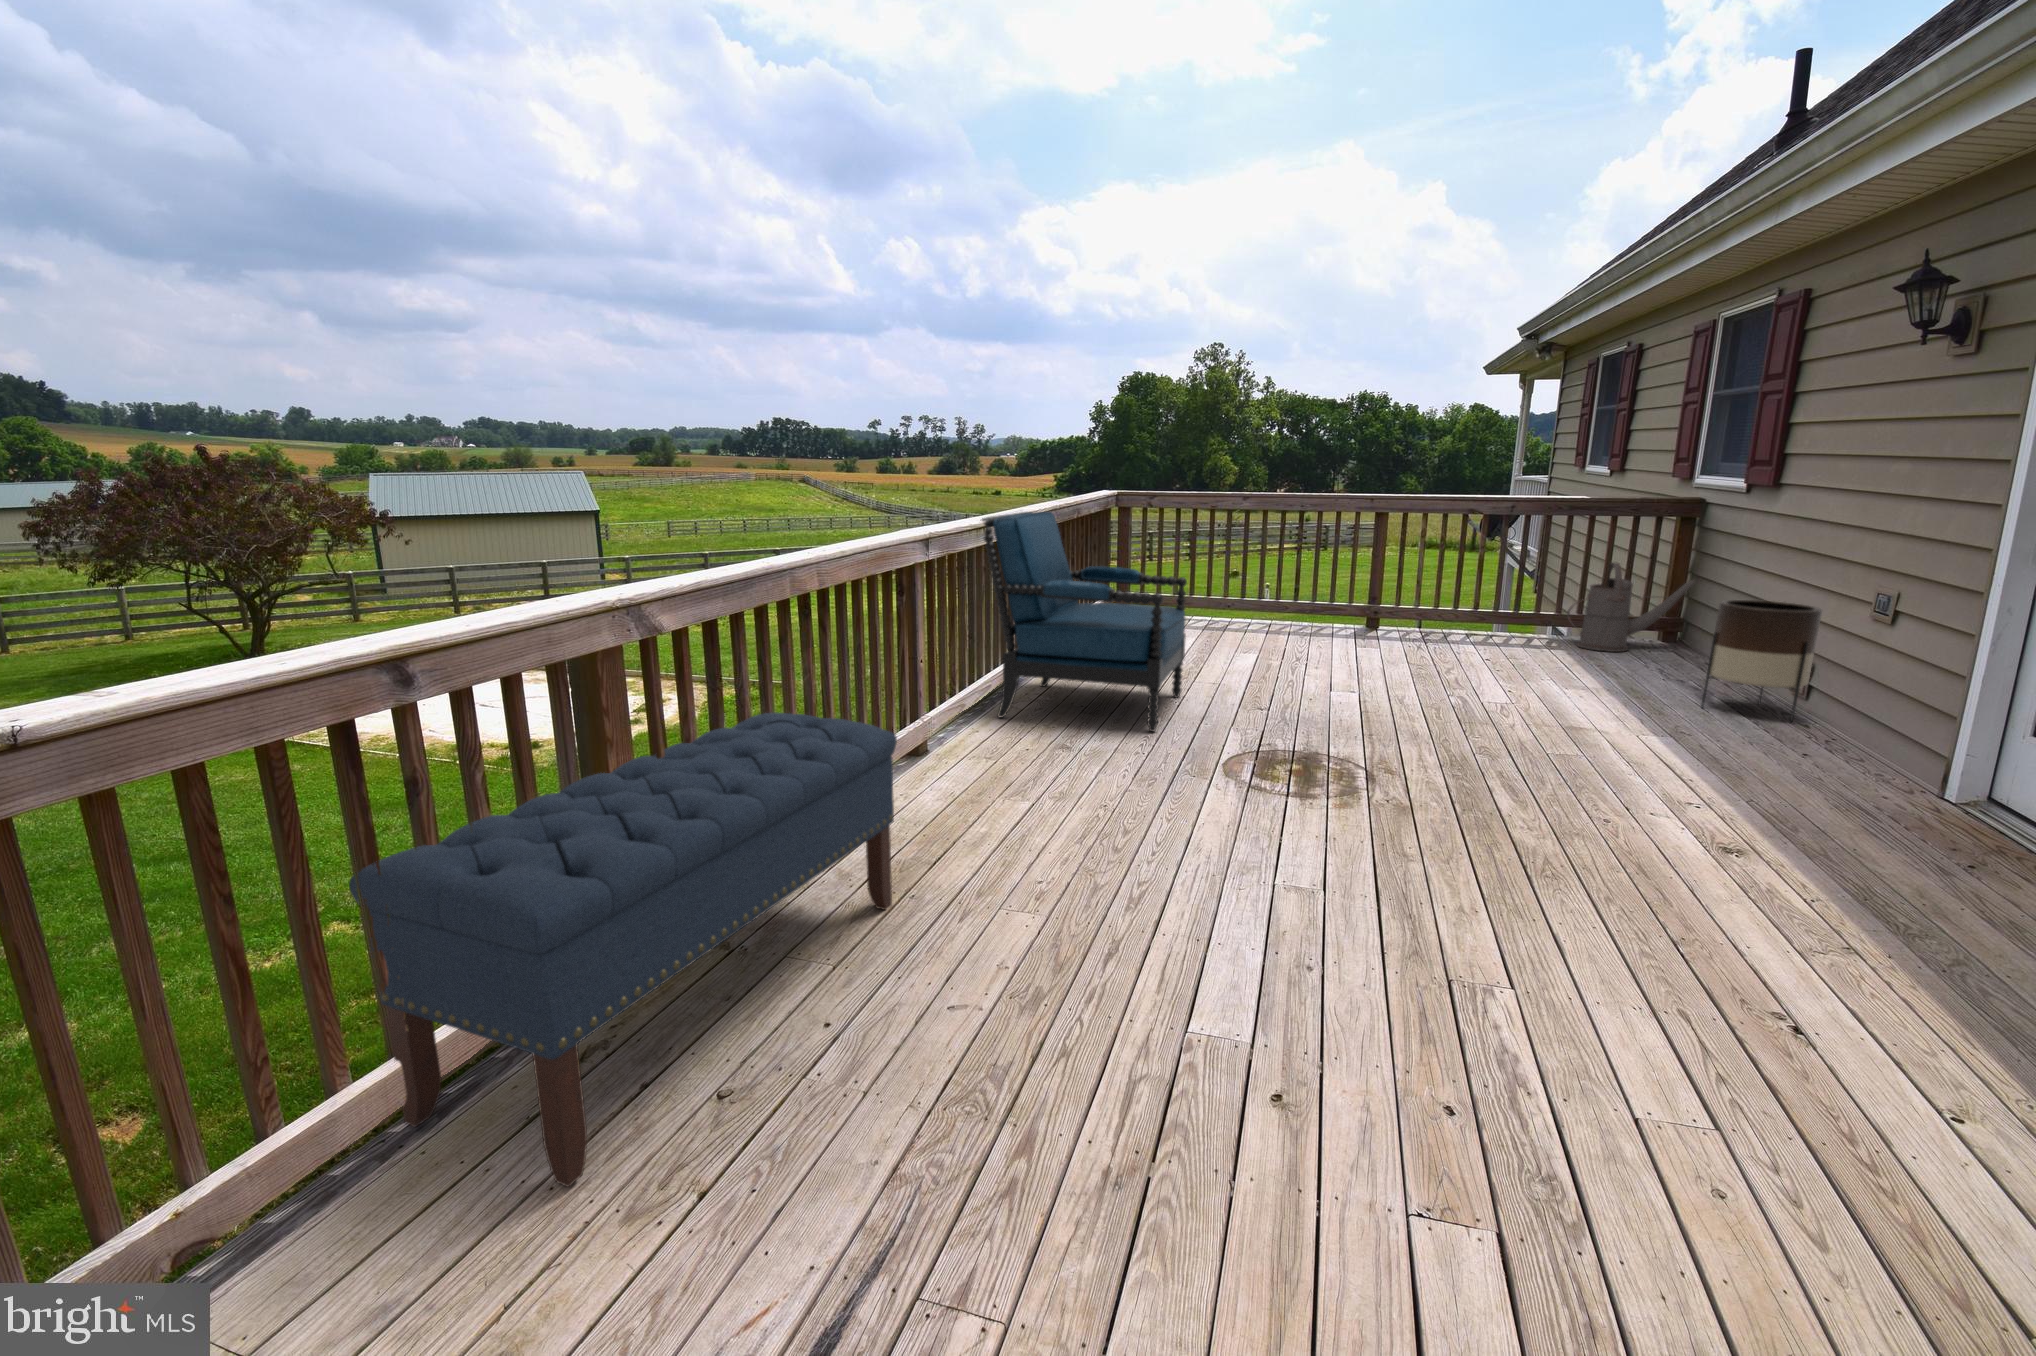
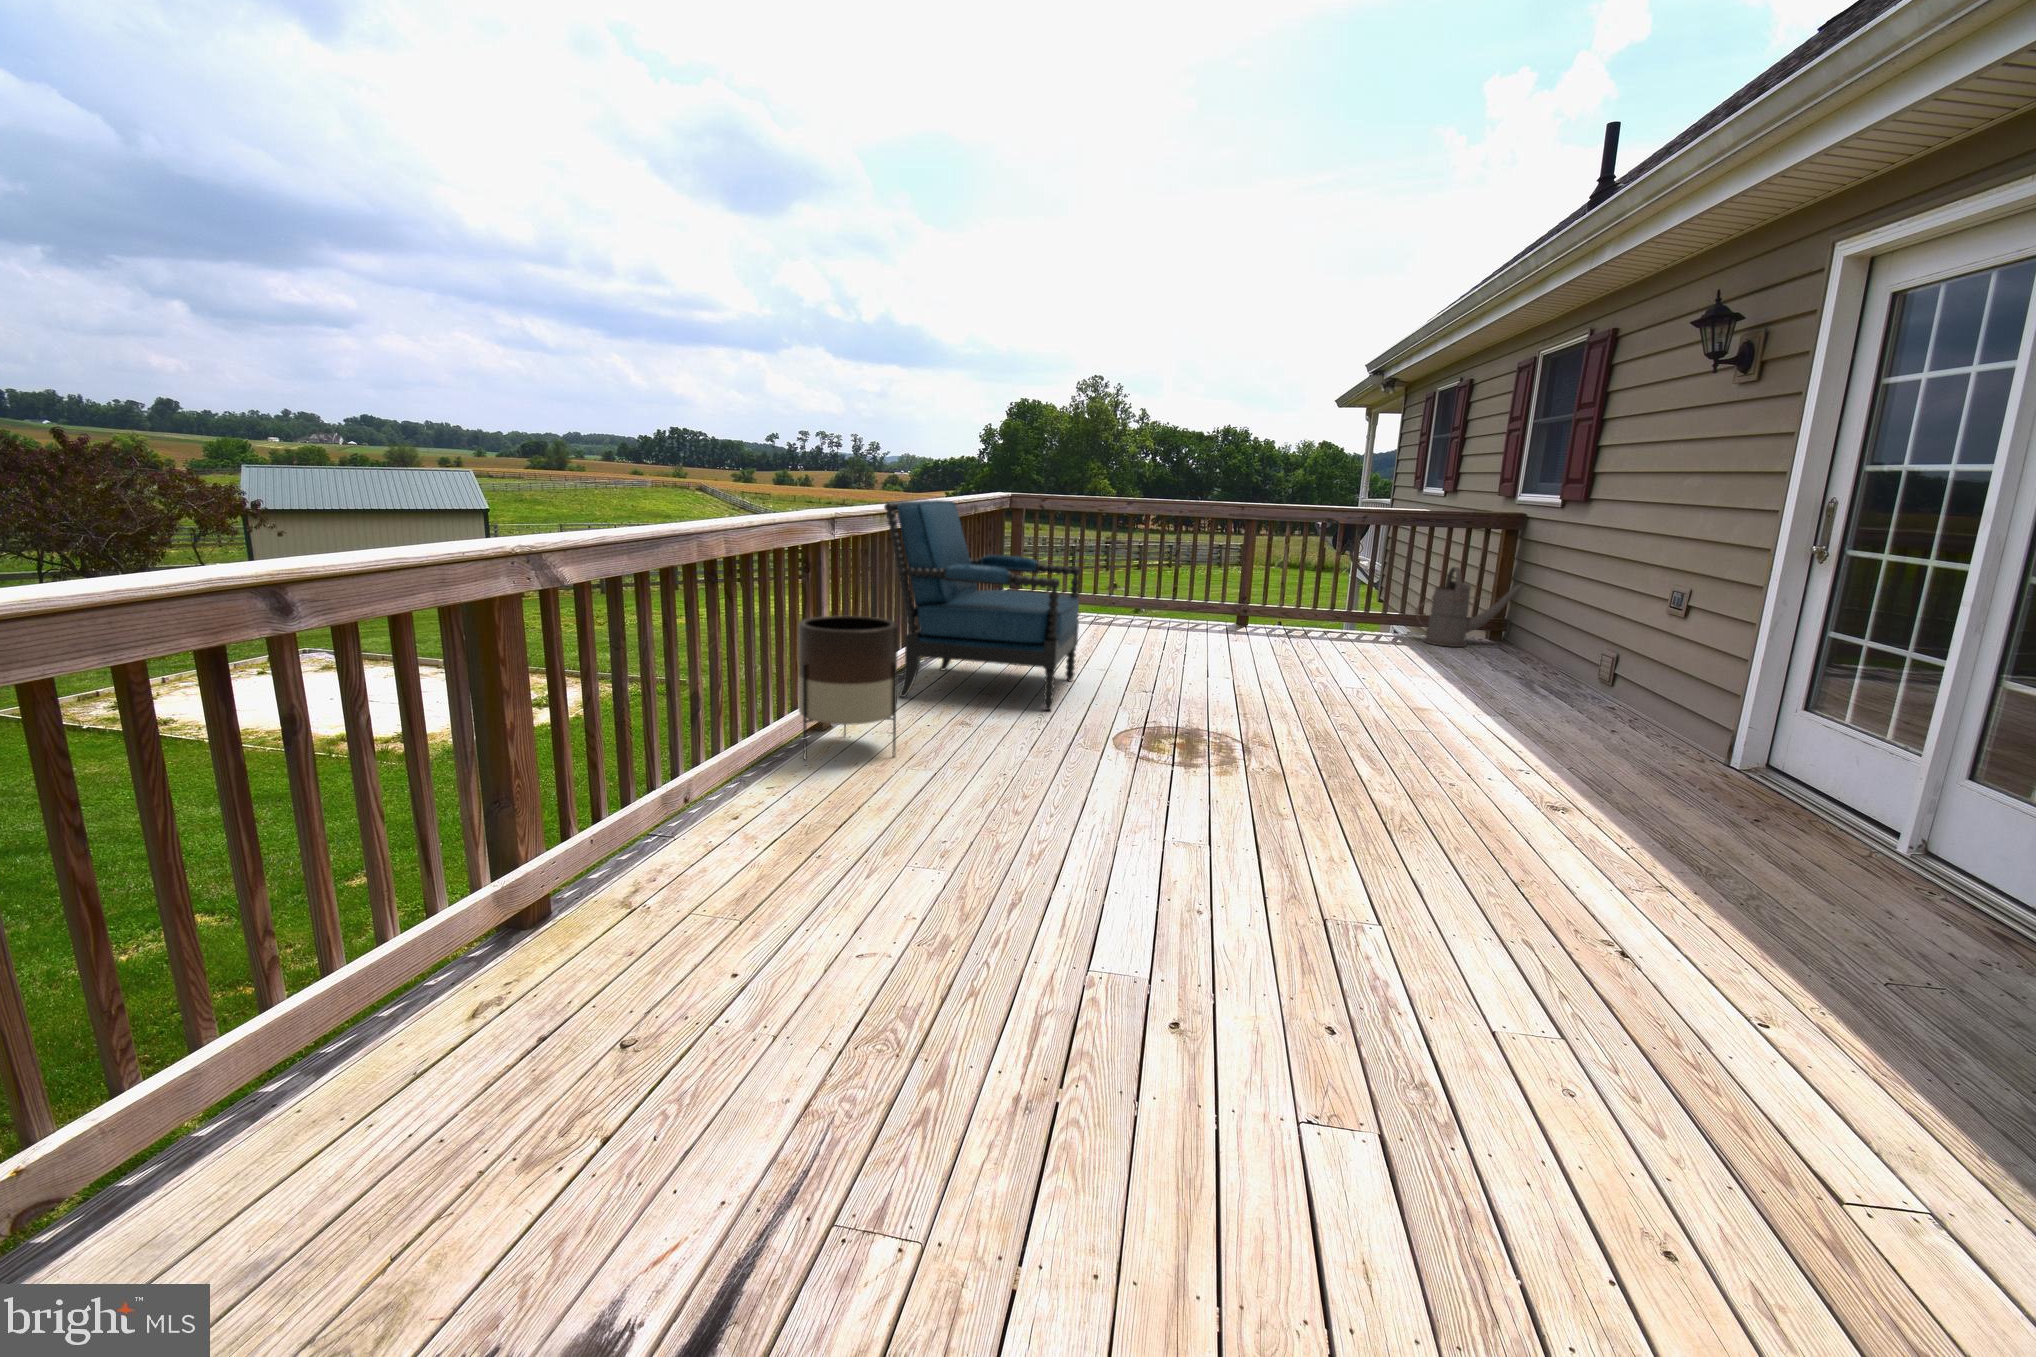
planter: present [1701,600,1822,722] -> present [798,616,898,760]
bench: present [349,712,897,1187] -> none [212,673,806,1139]

